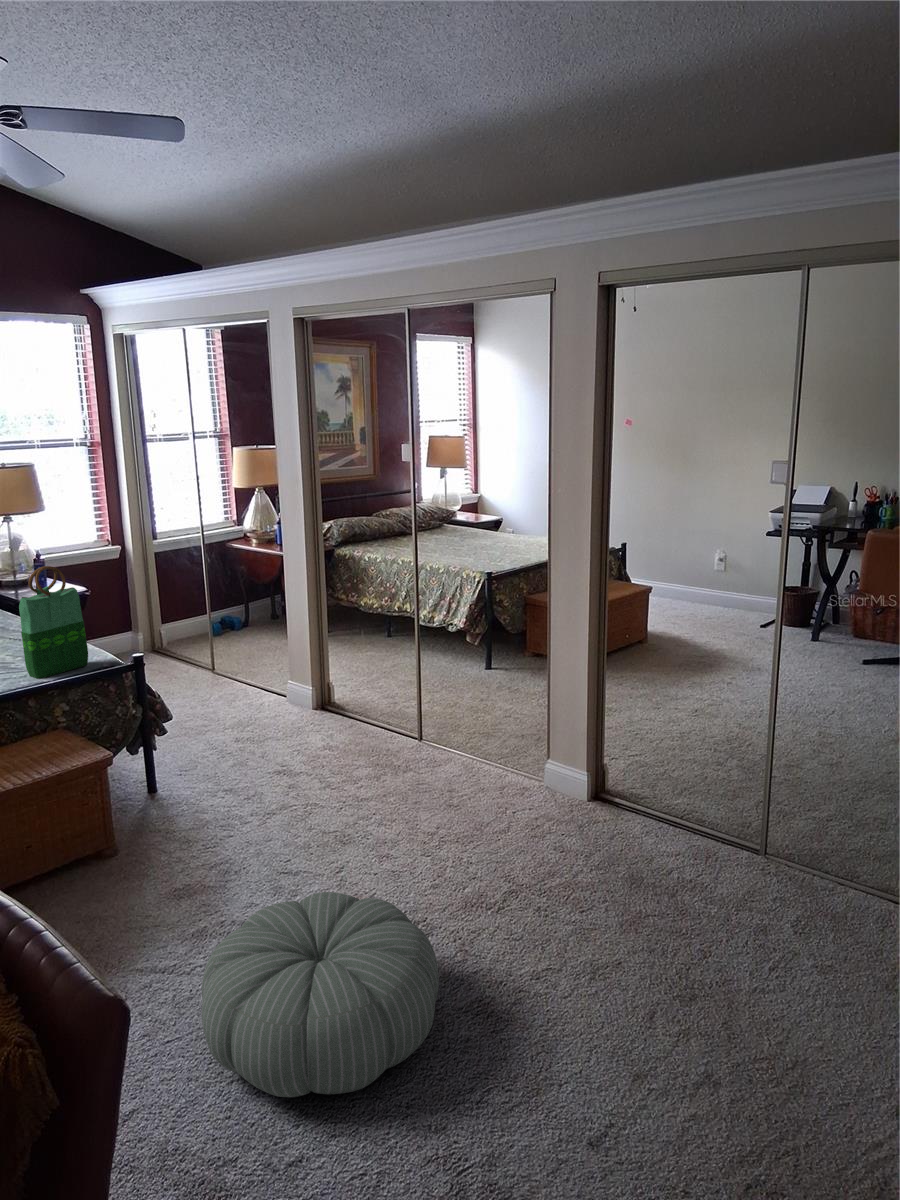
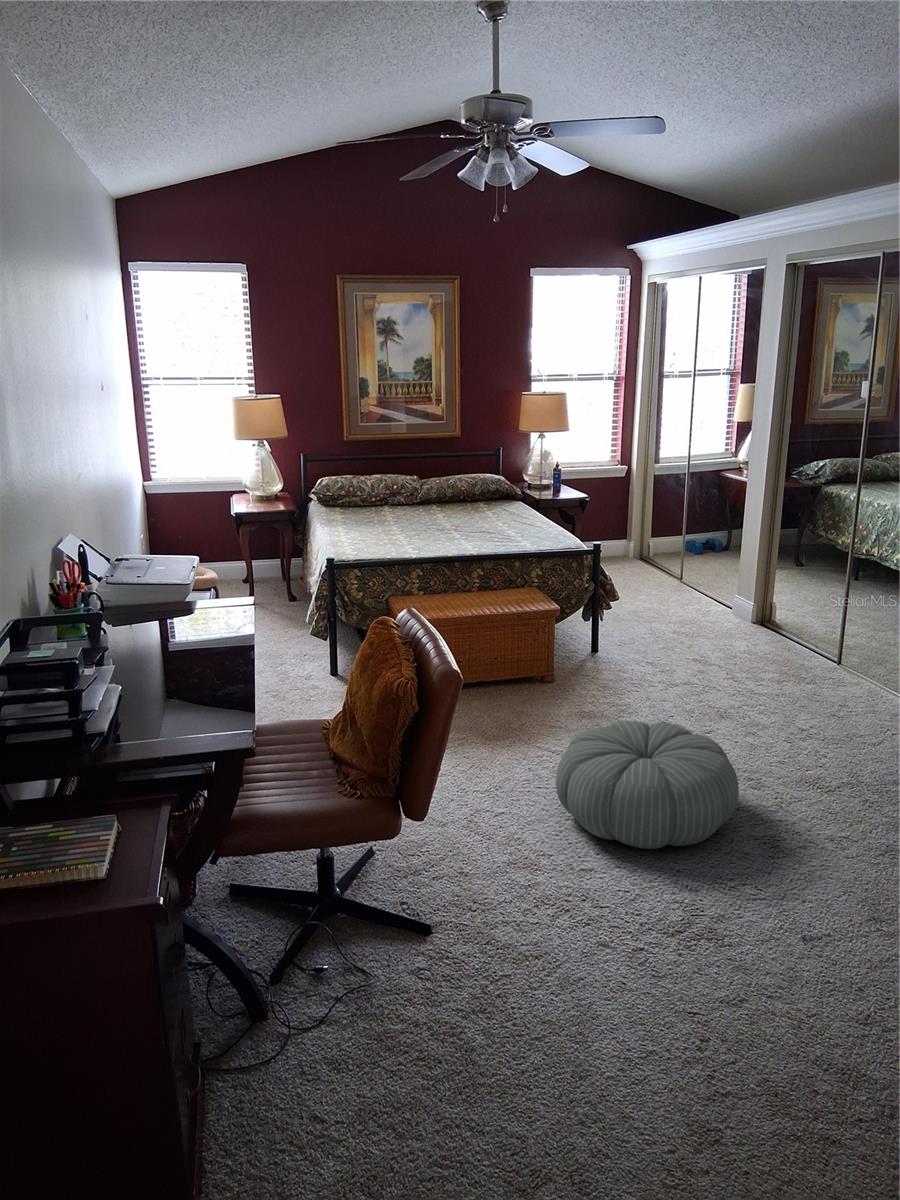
tote bag: present [19,566,88,679] -> none [517,463,563,546]

